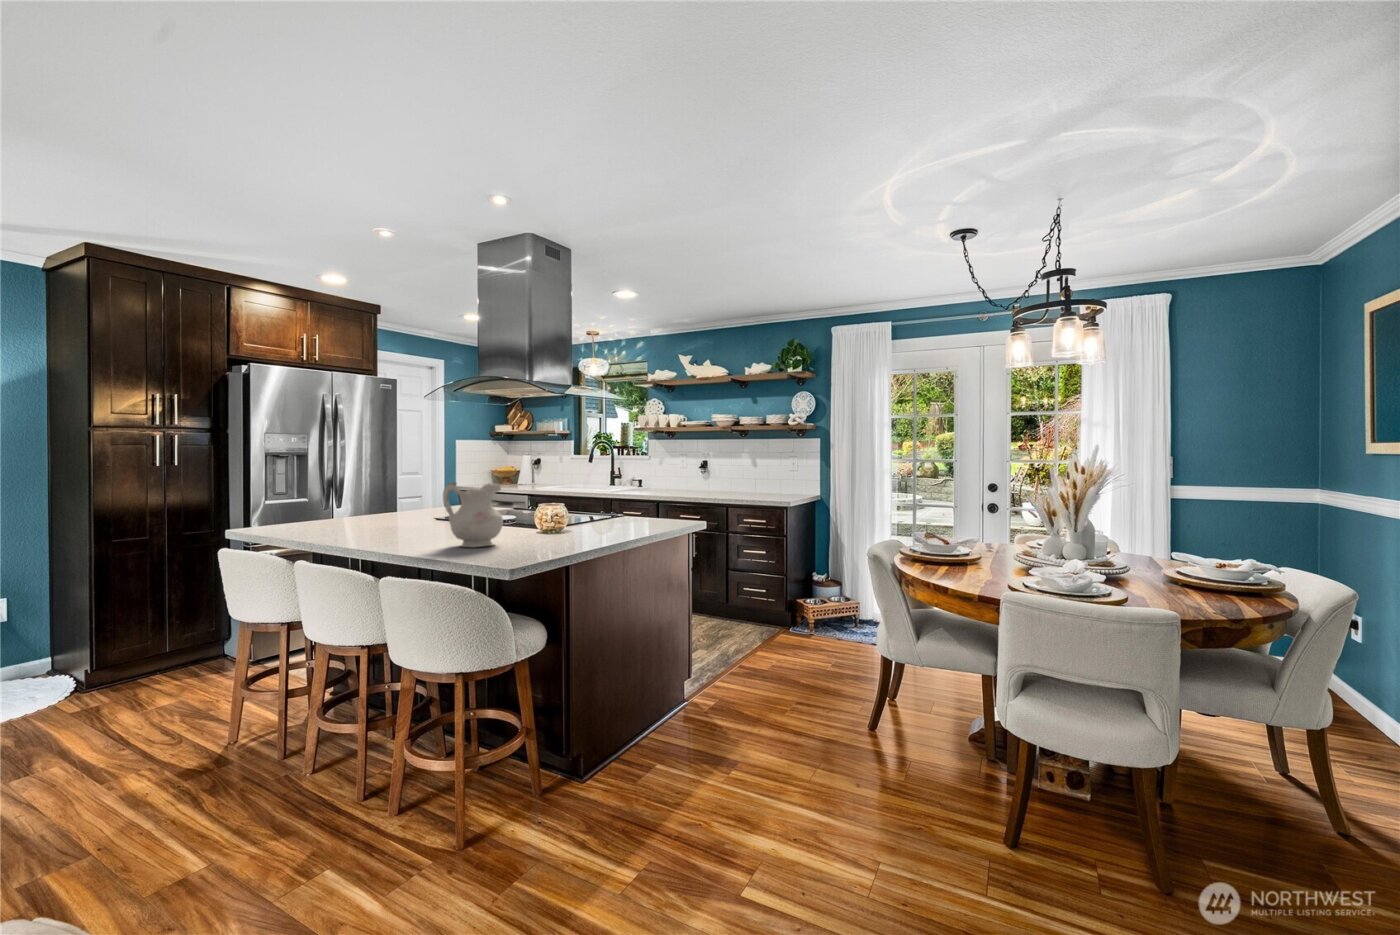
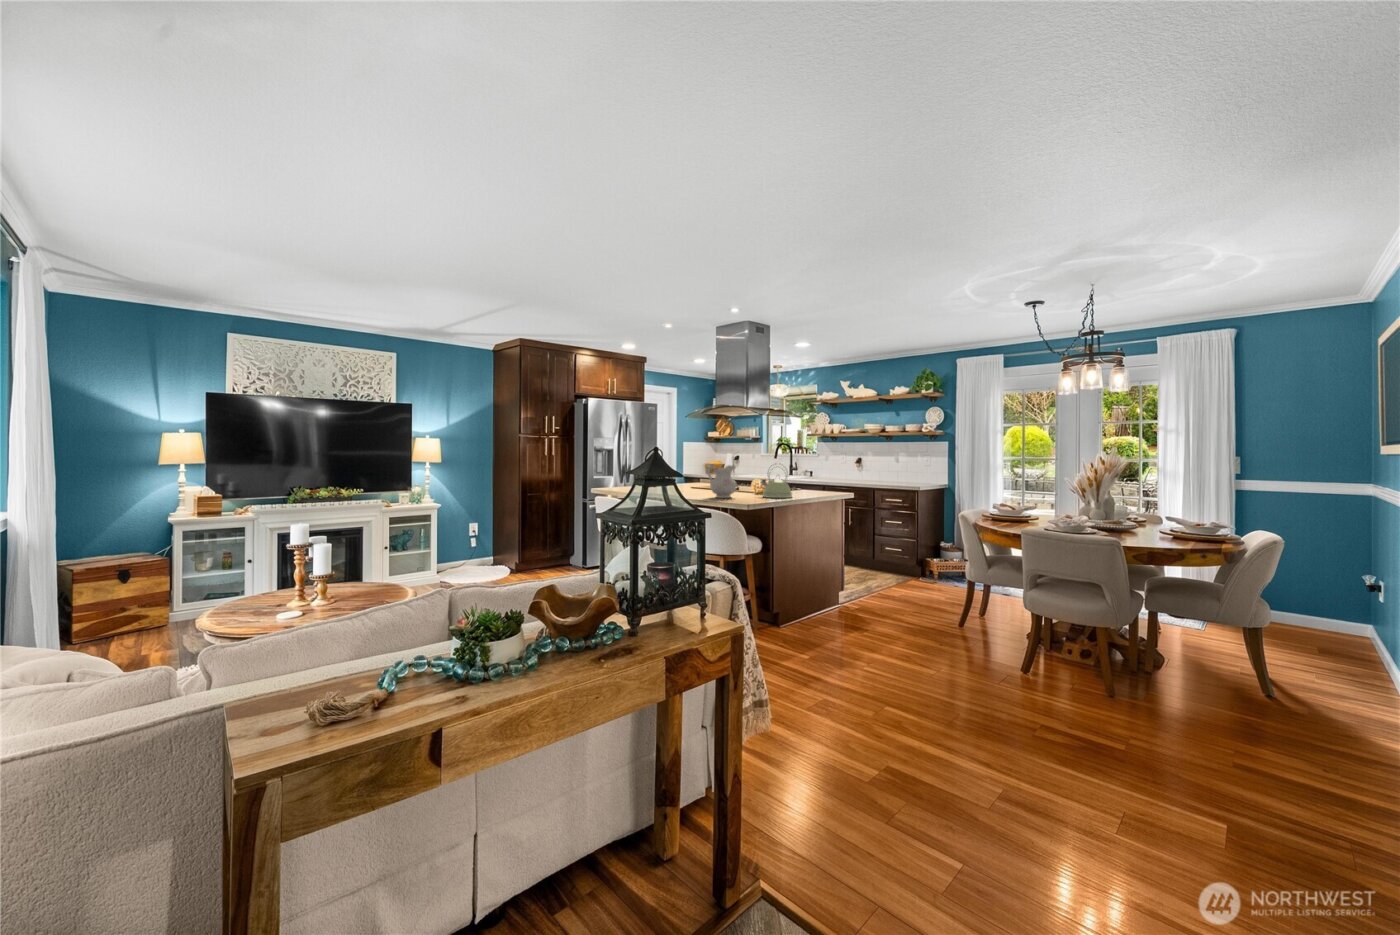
kettle: none [549,478,608,542] -> present [761,465,792,498]

